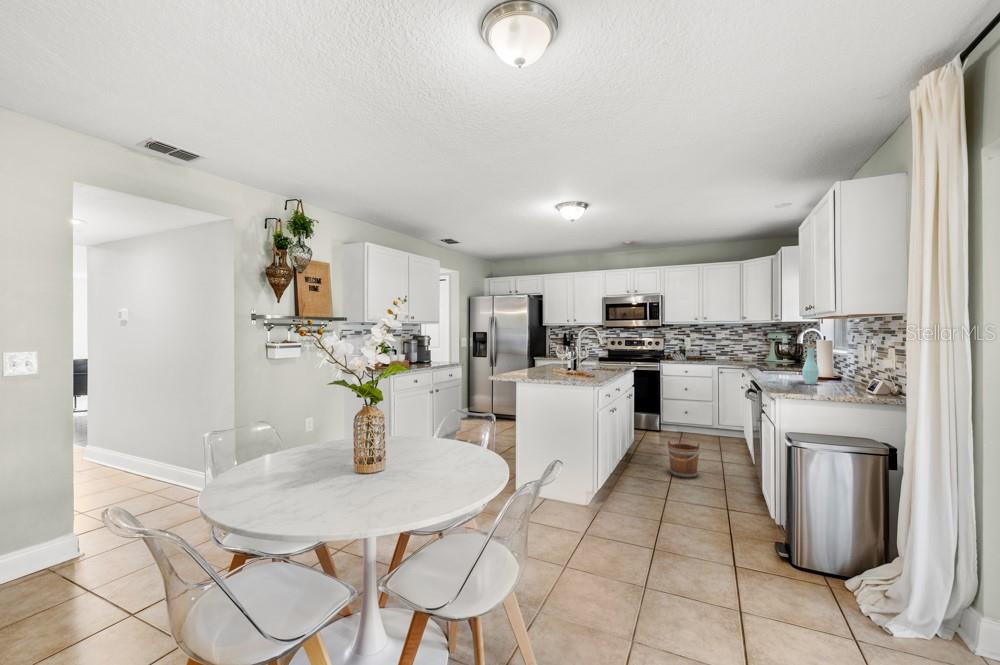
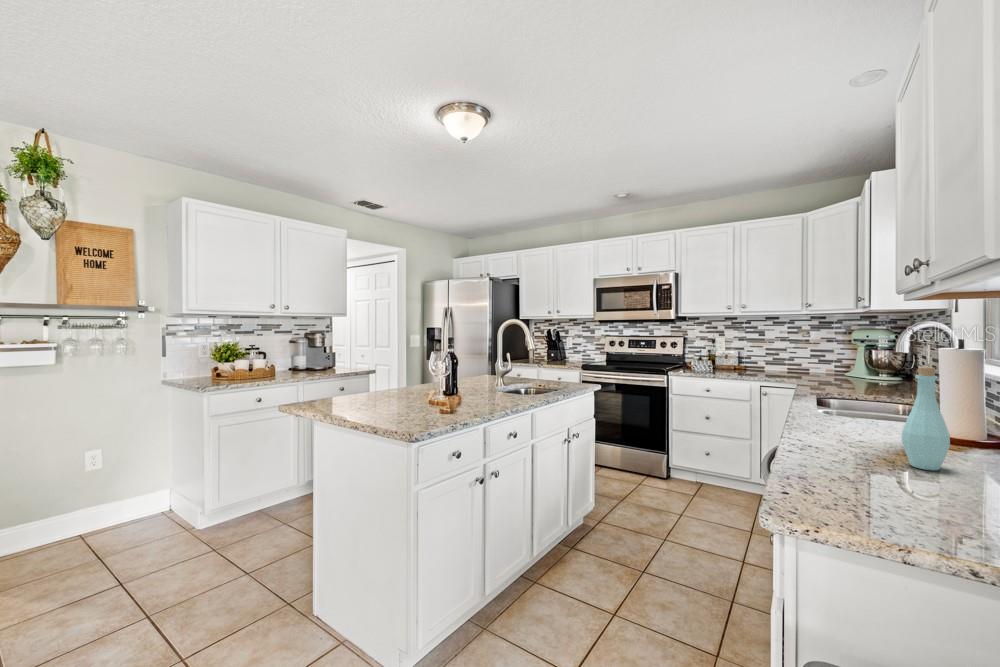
bucket: present [666,439,701,478] -> none [627,523,690,607]

